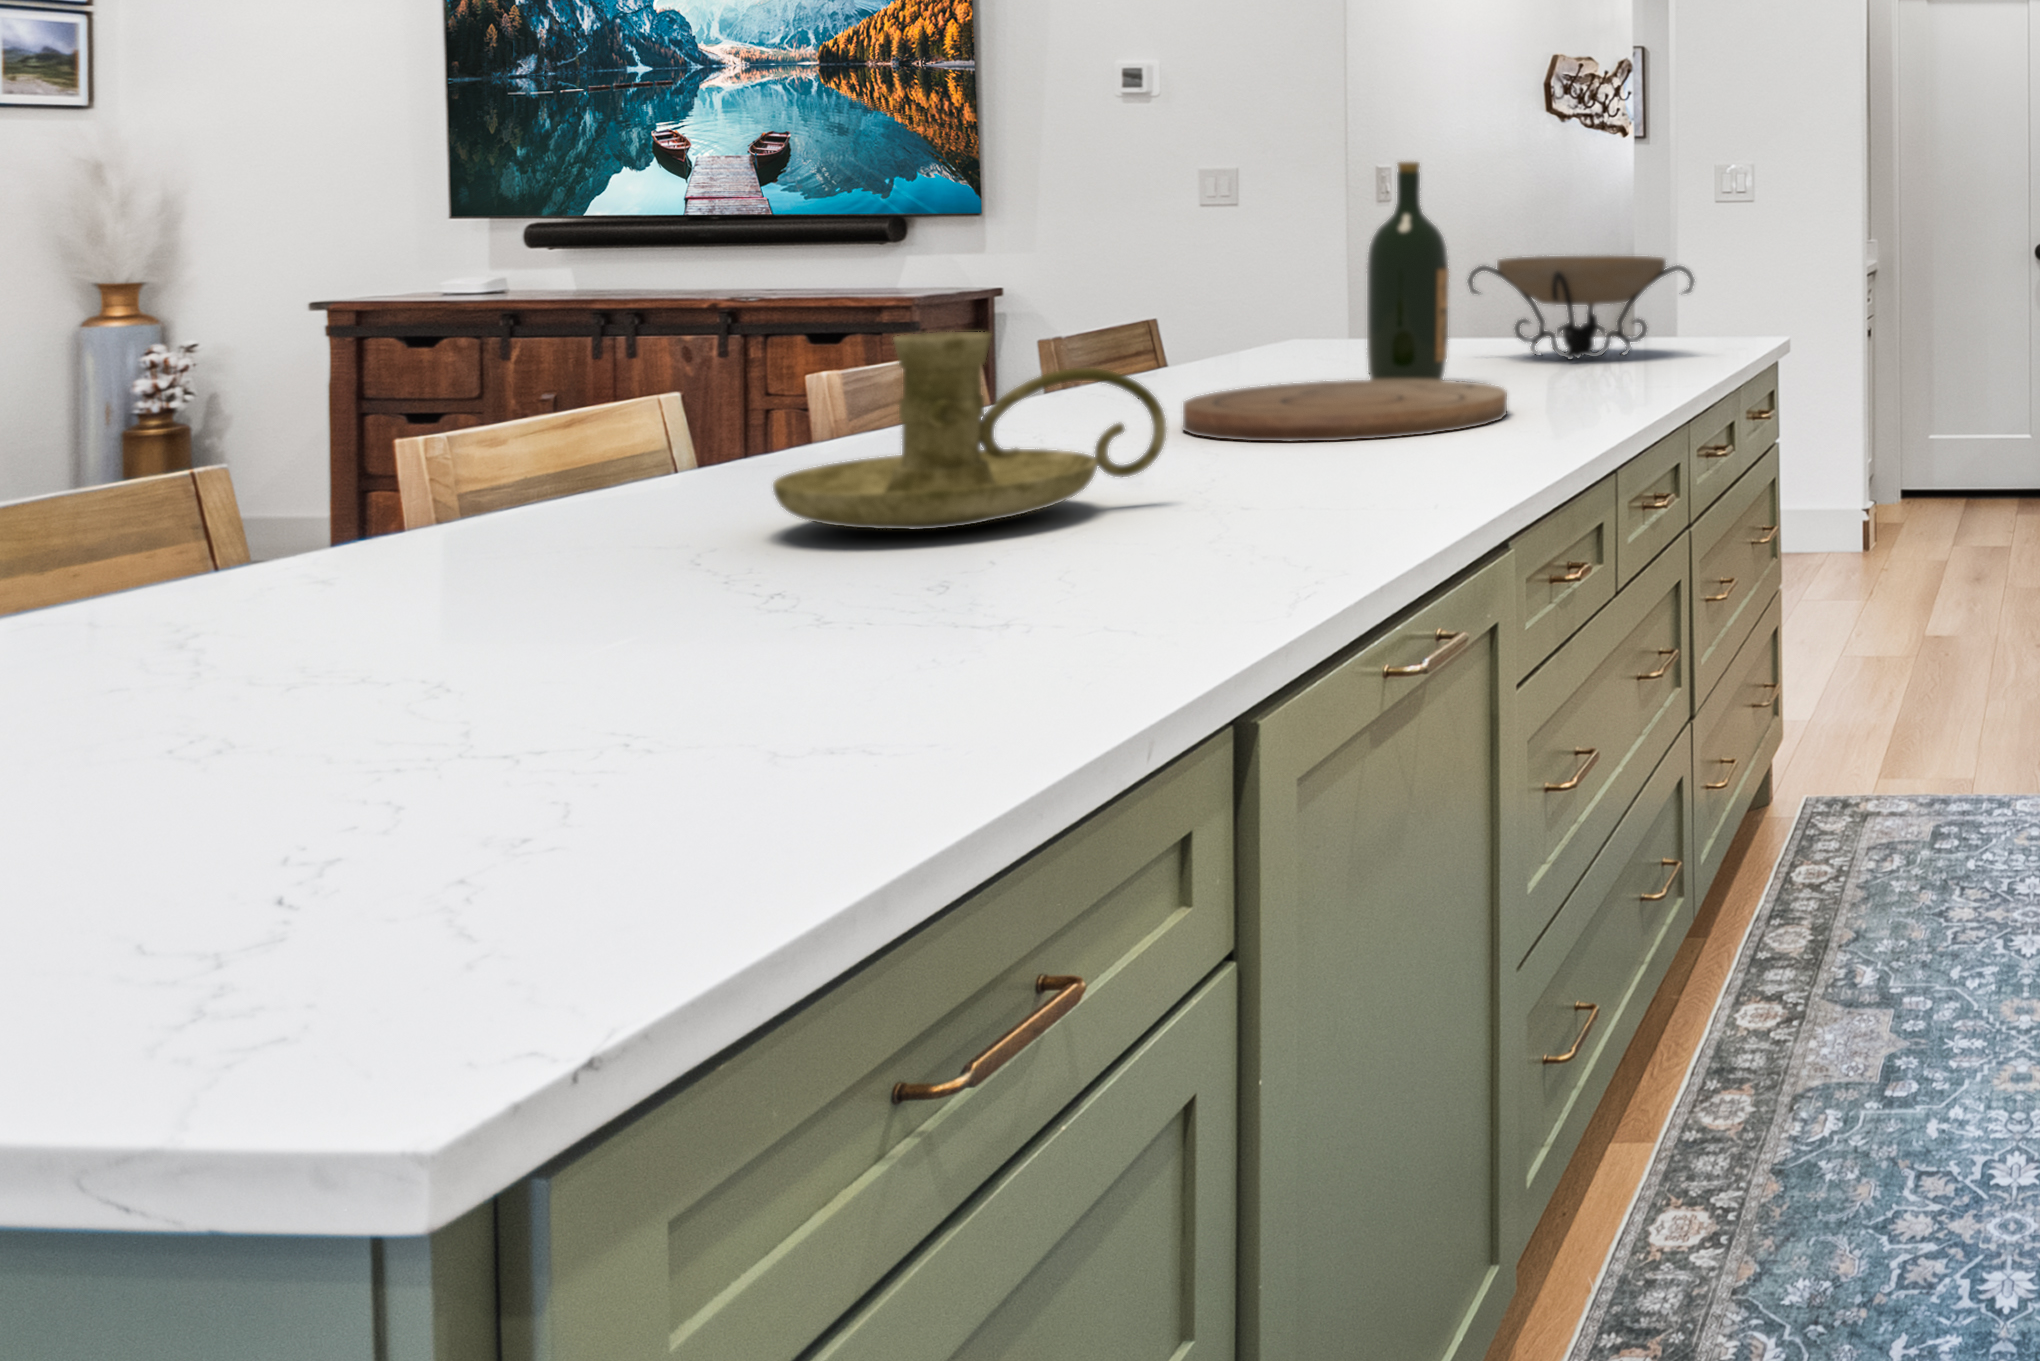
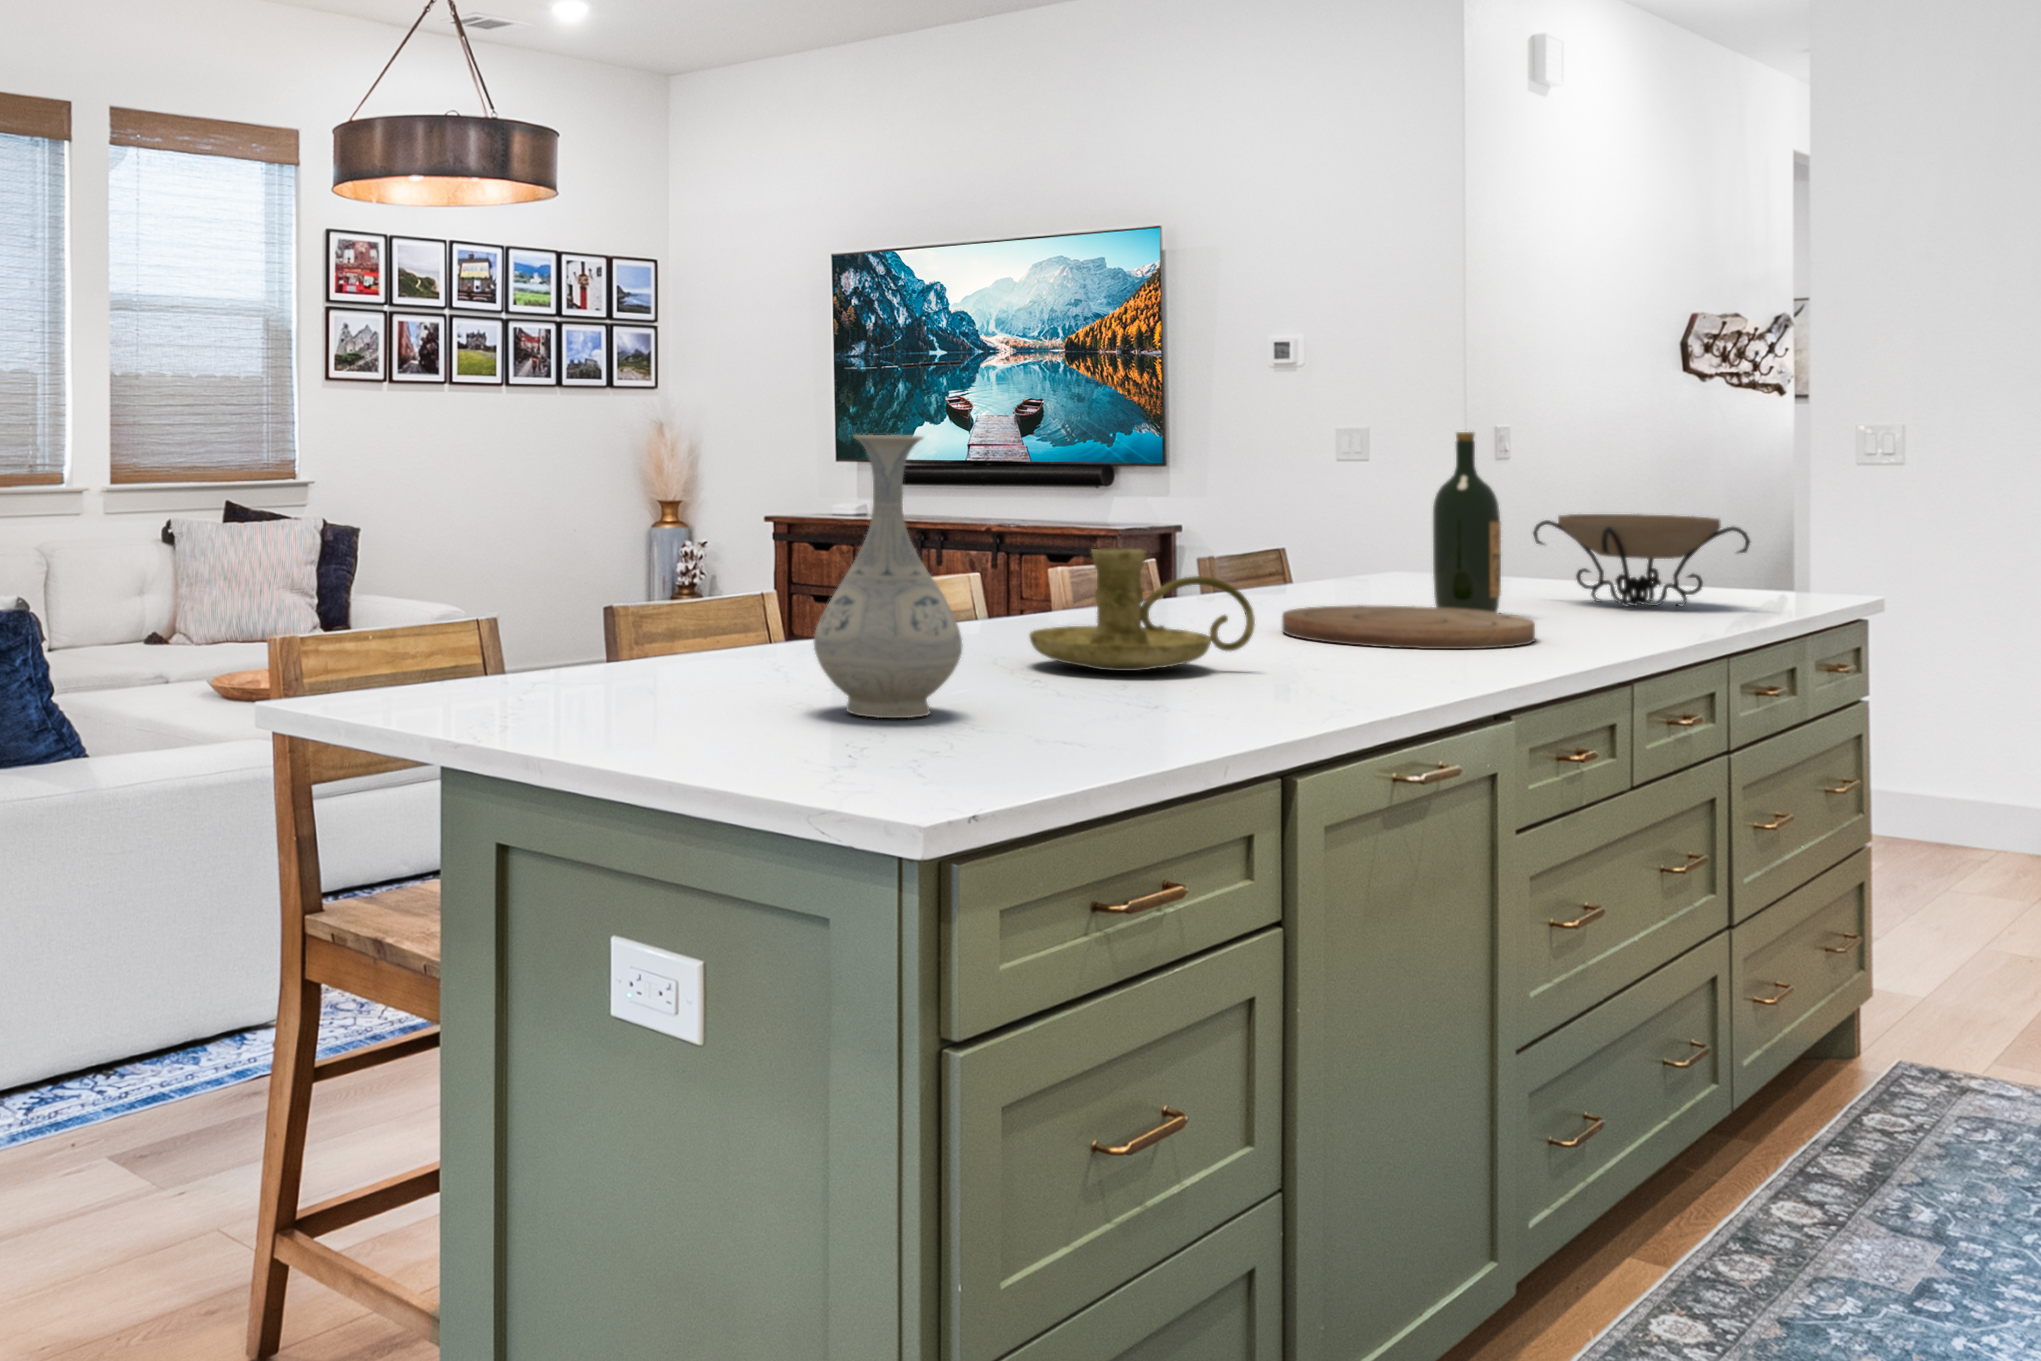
vase: none [227,139,619,720] -> present [814,435,962,718]

